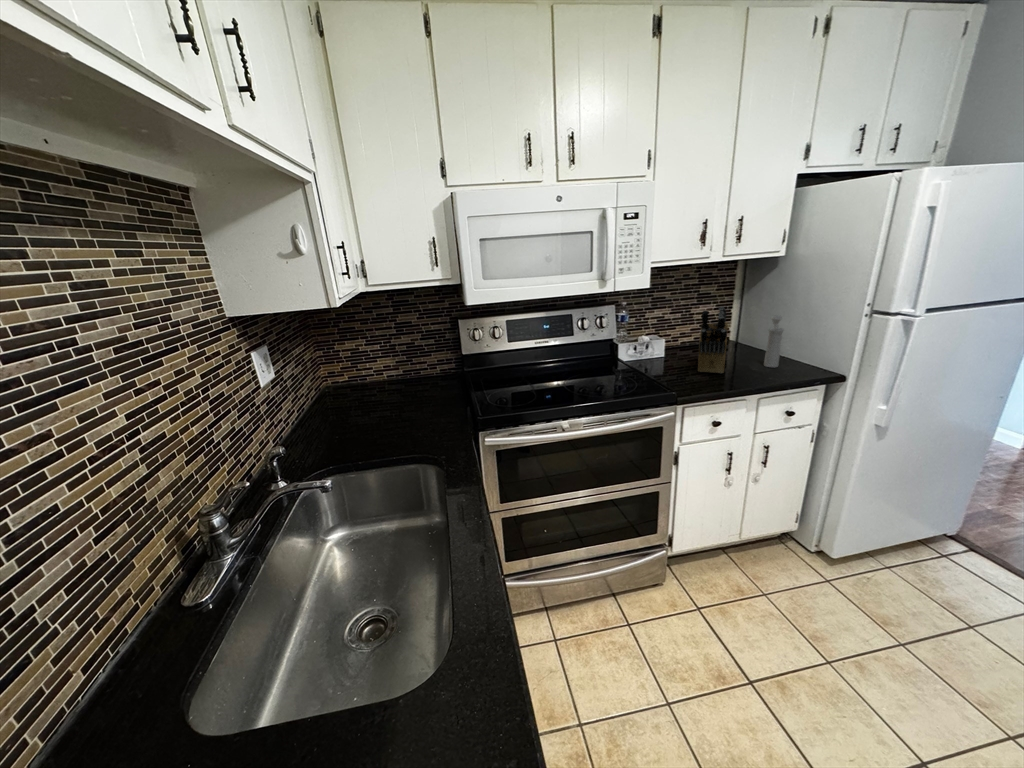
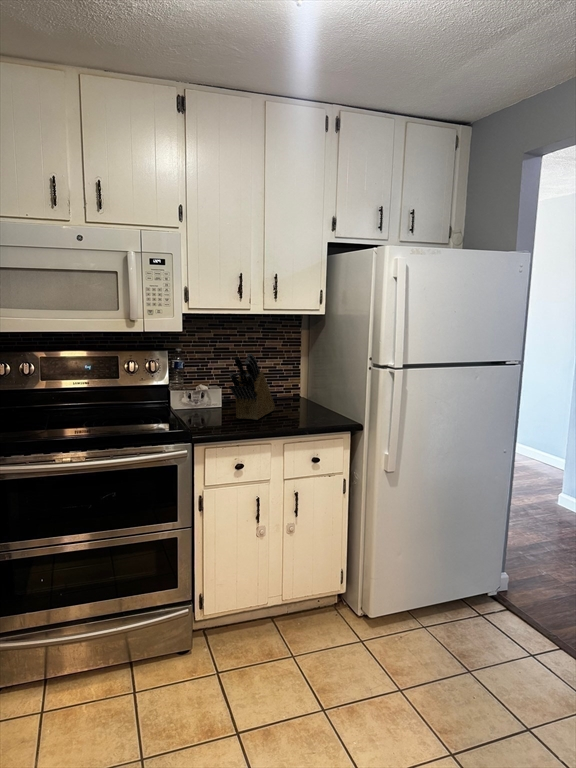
pepper mill: present [764,315,784,367] -> none [305,369,324,418]

